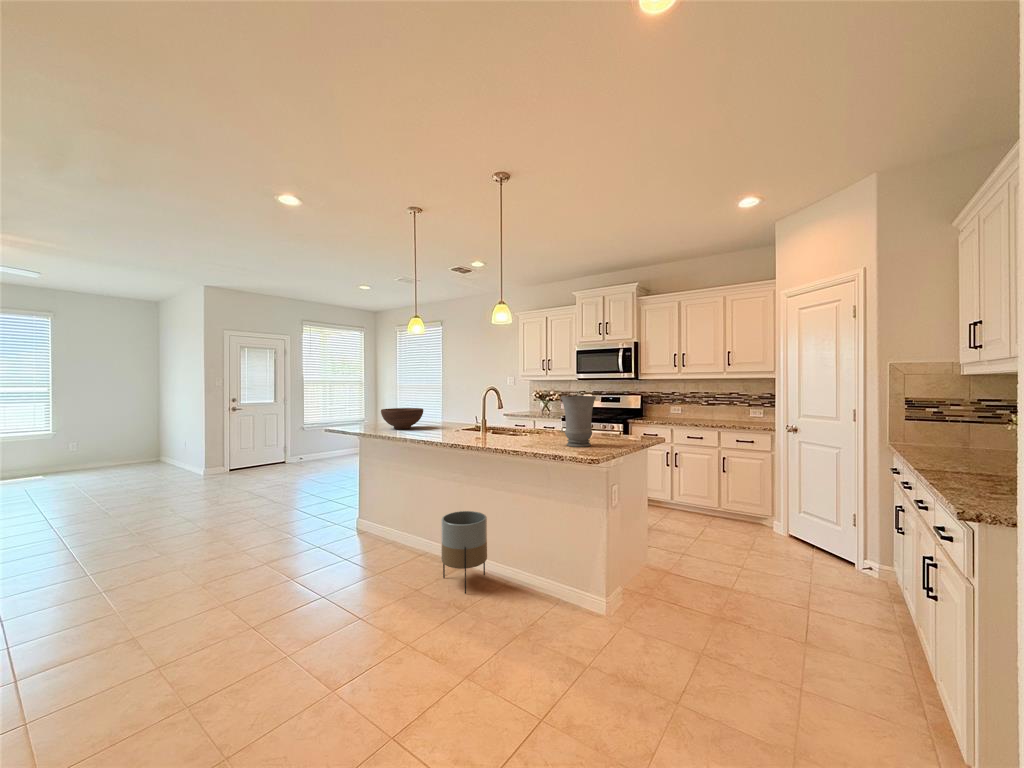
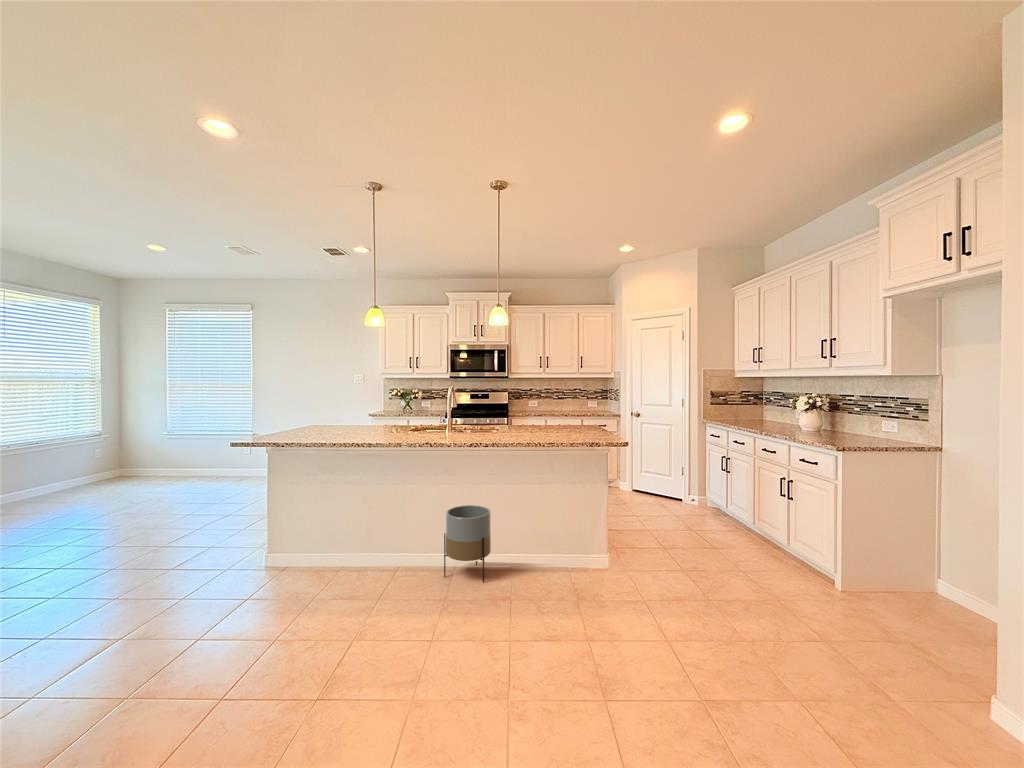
vase: present [561,396,596,447] -> none [556,391,586,433]
fruit bowl: present [381,408,423,429] -> none [320,408,370,431]

